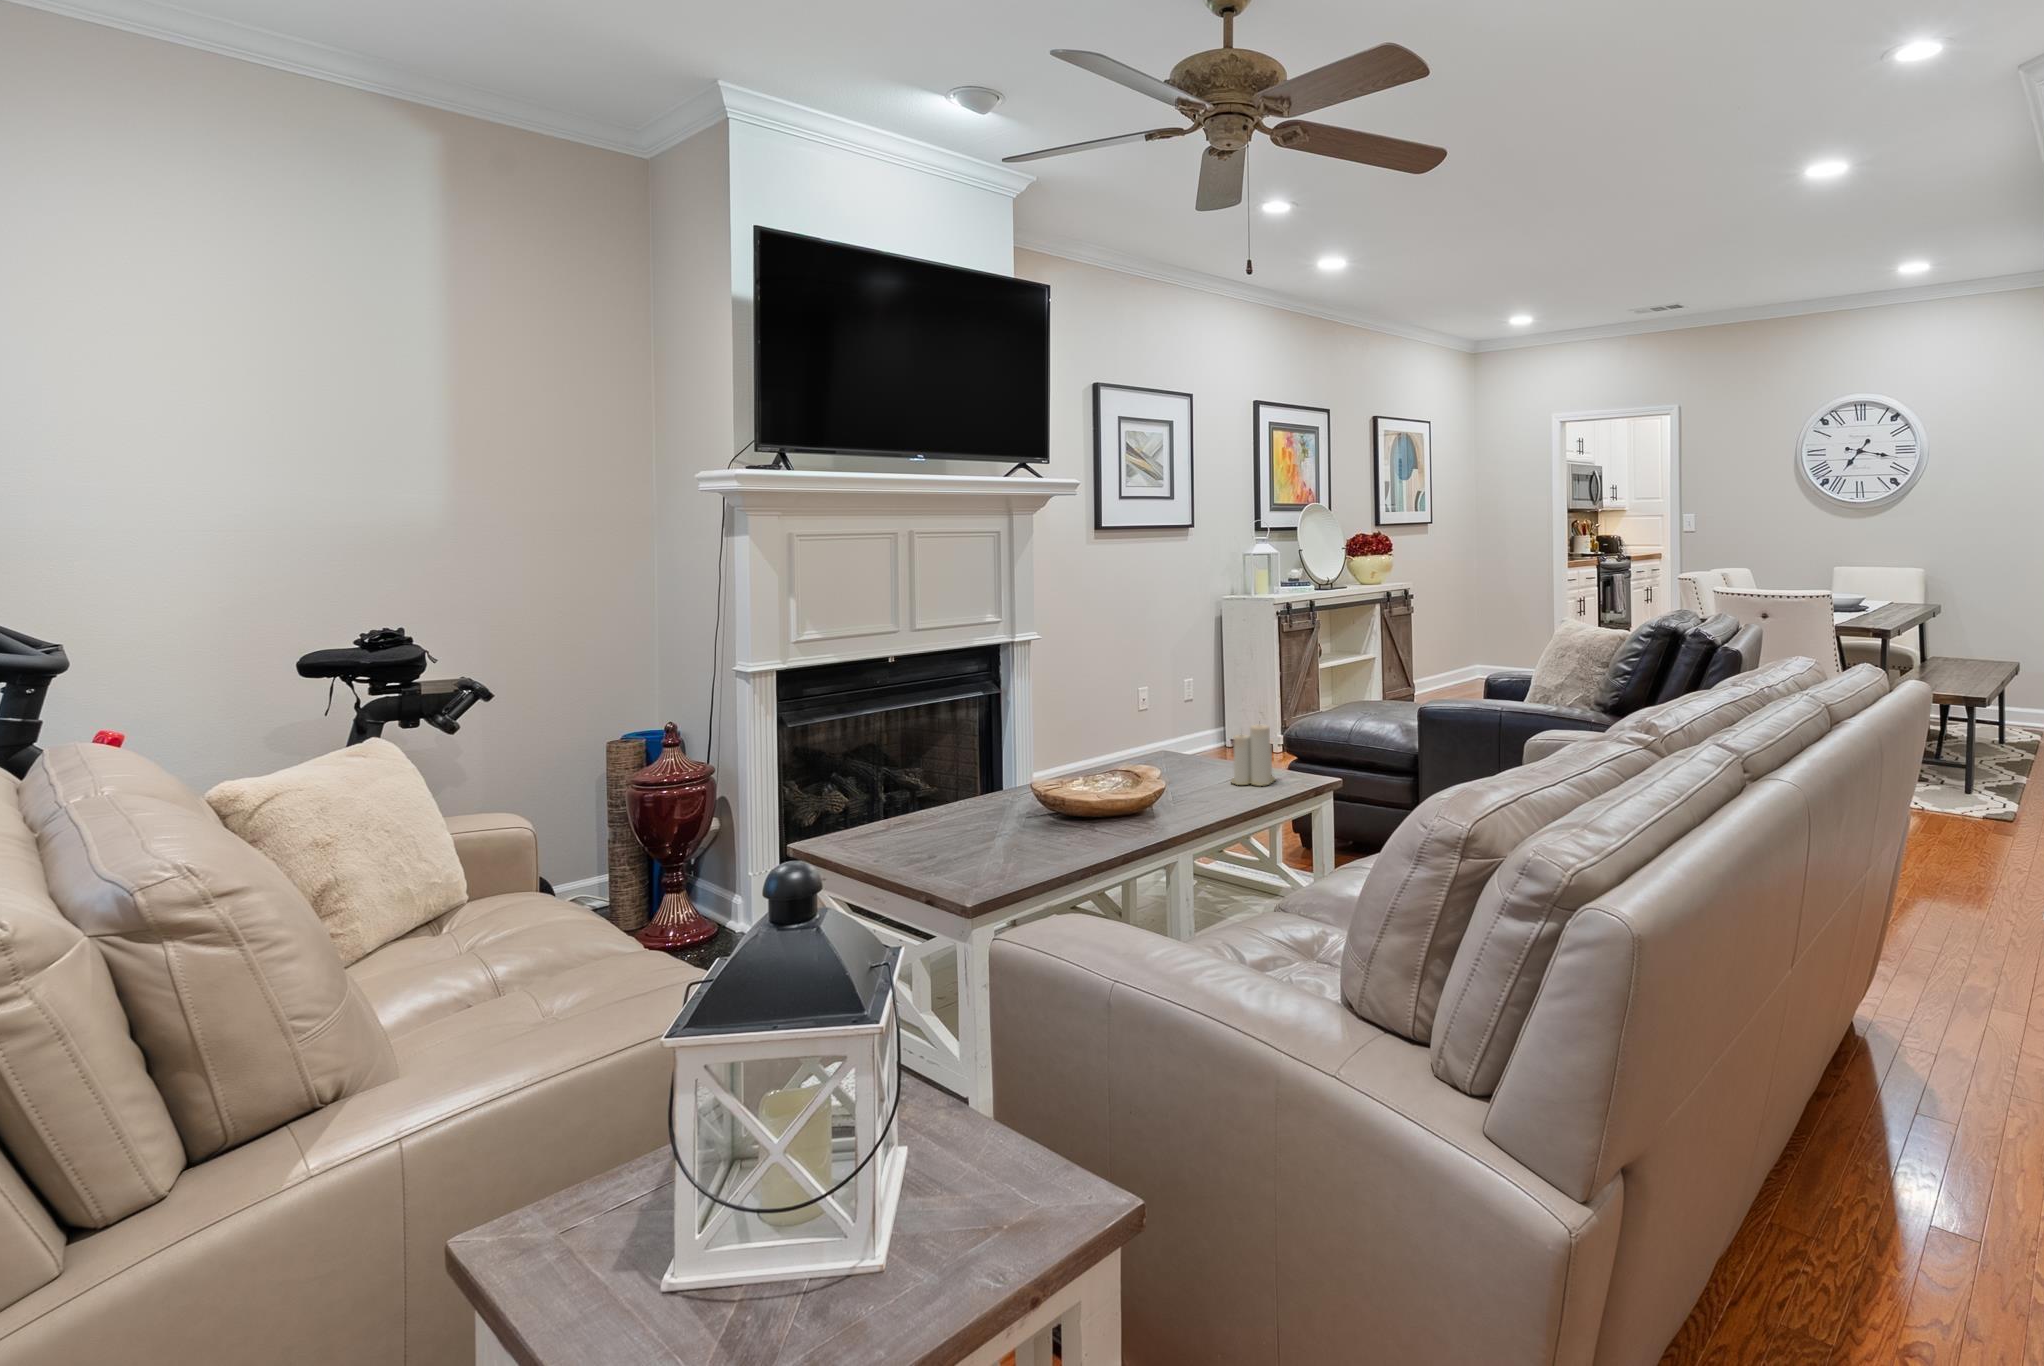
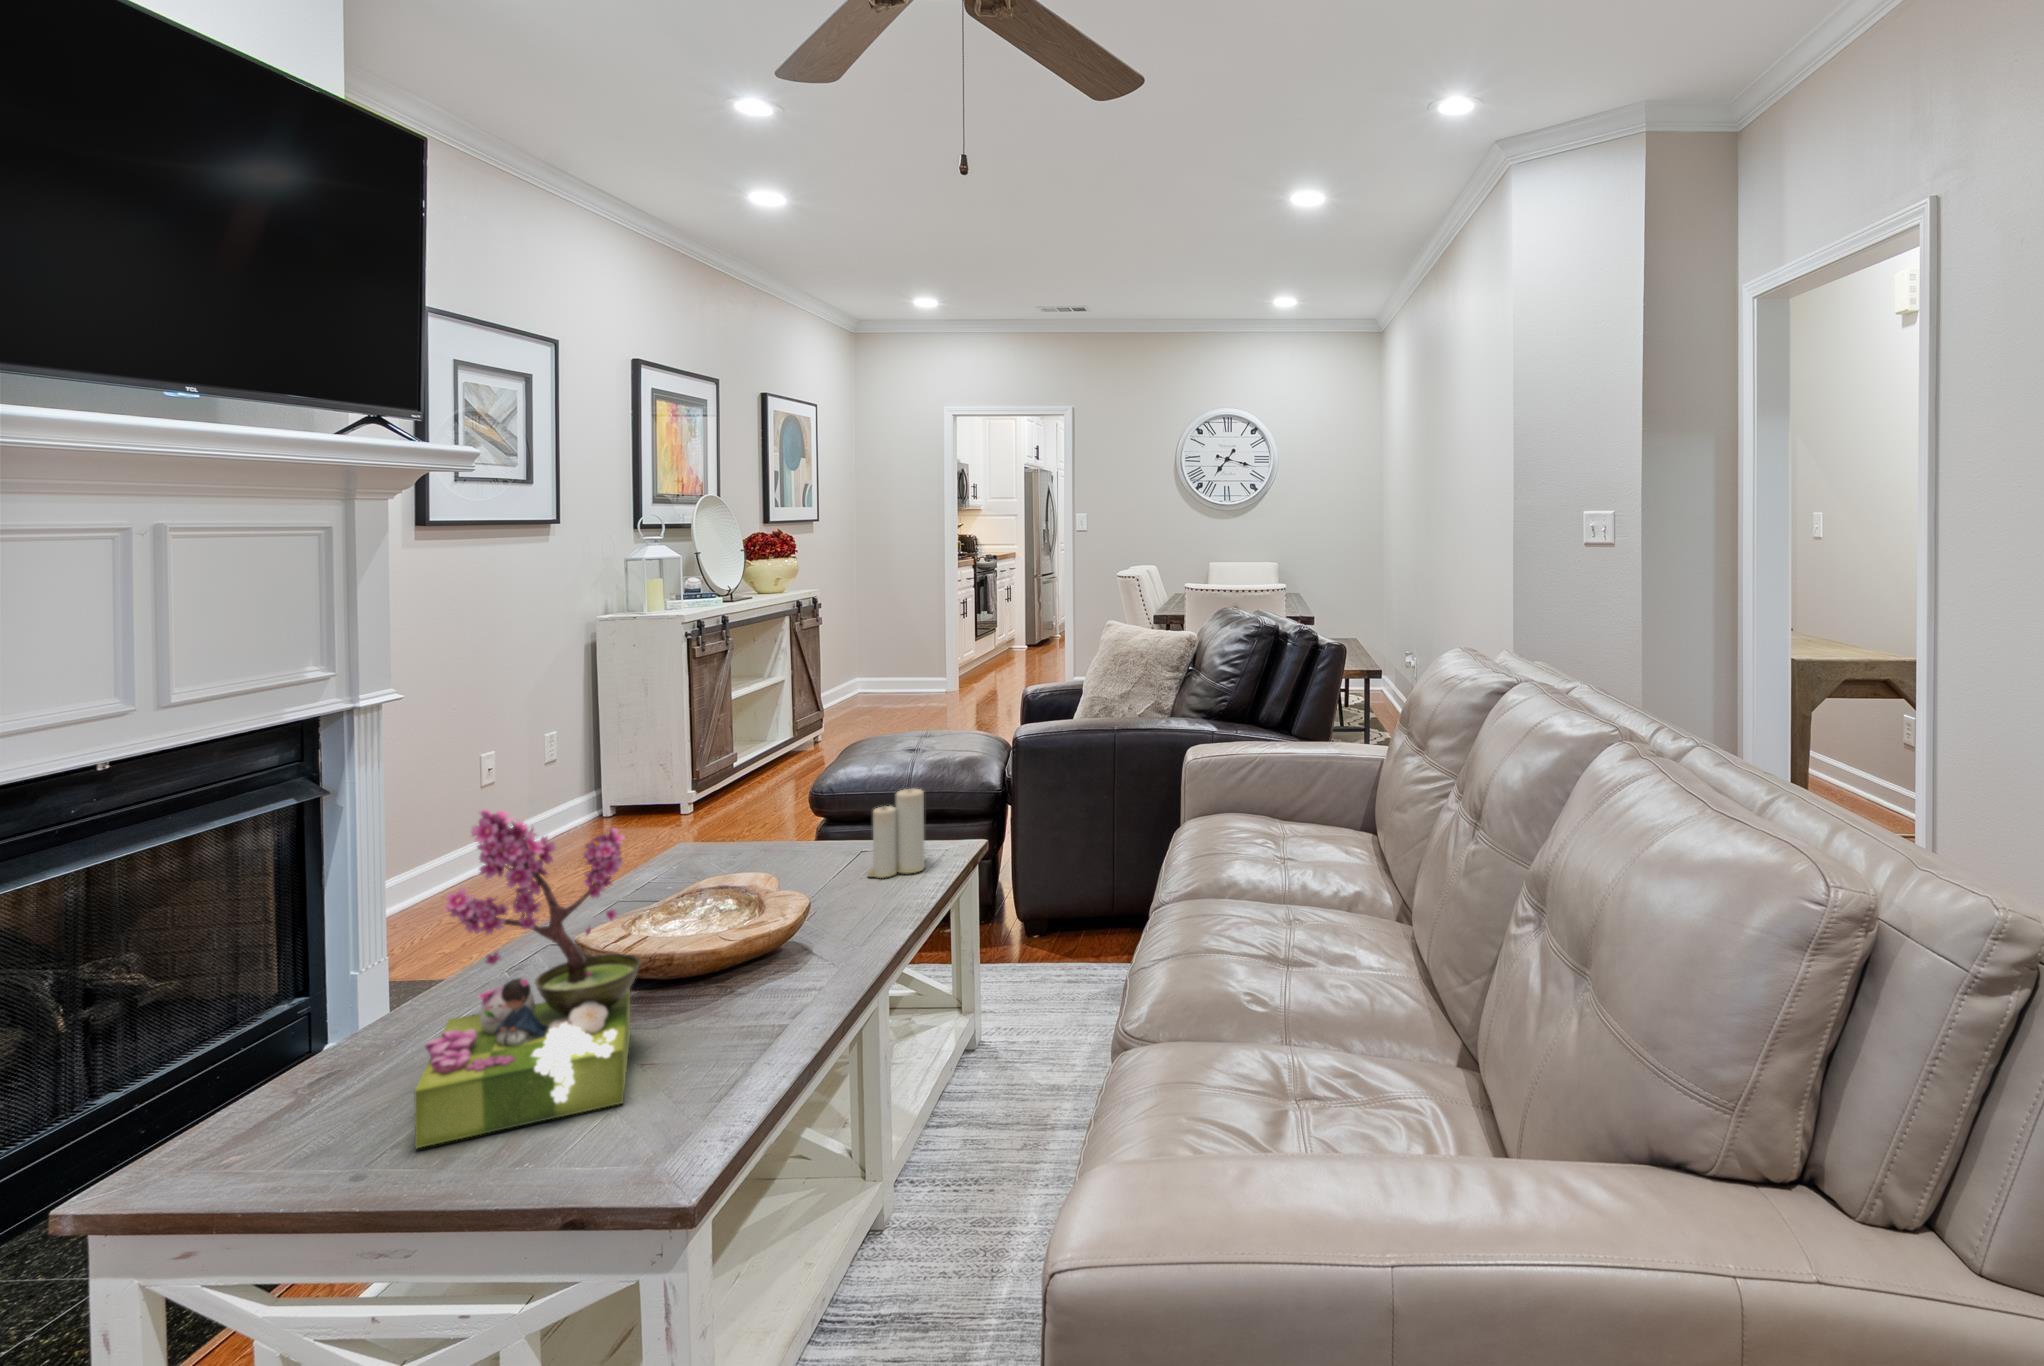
flower arrangement: none [906,684,1027,855] -> present [414,809,641,1148]

